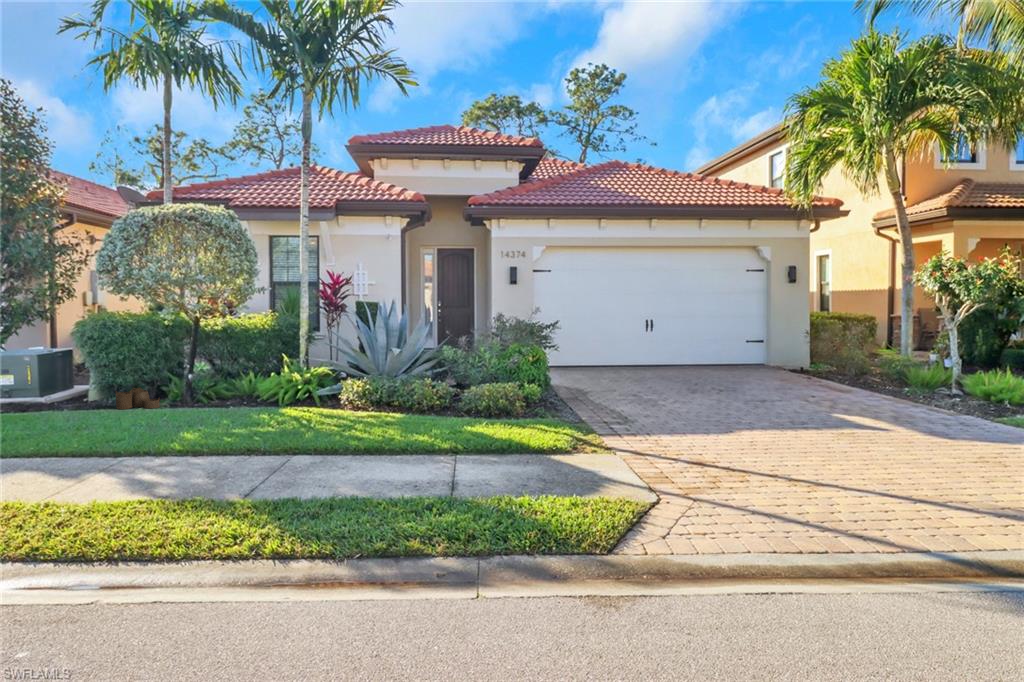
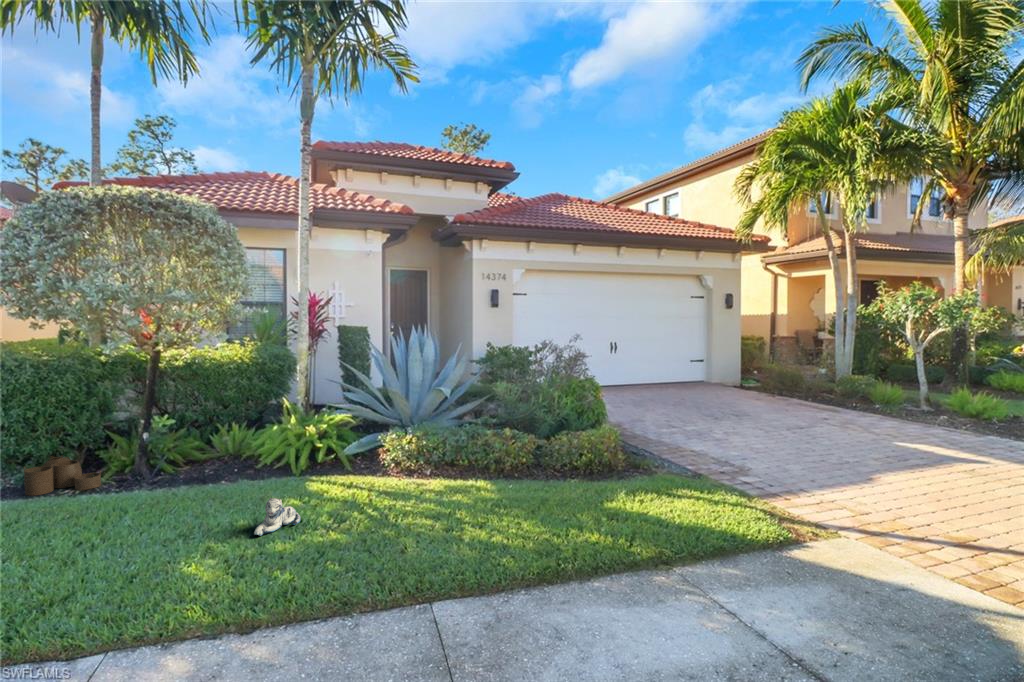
plush toy: none [223,408,256,429] -> present [254,498,301,536]

